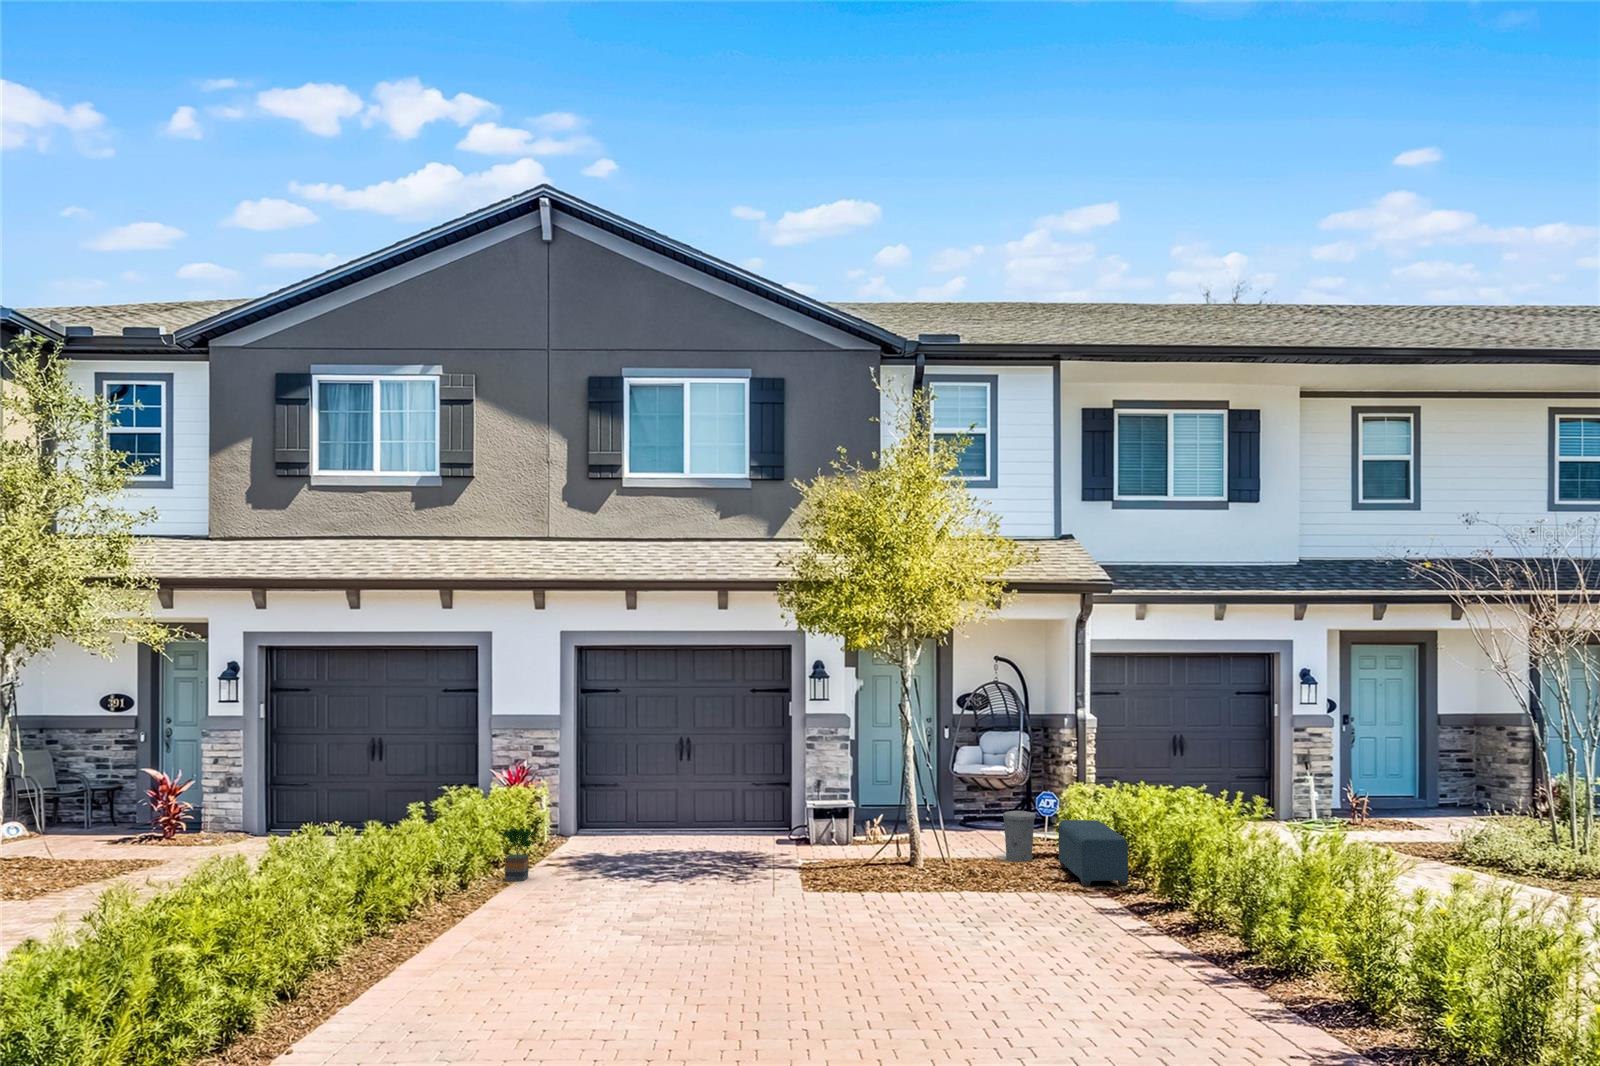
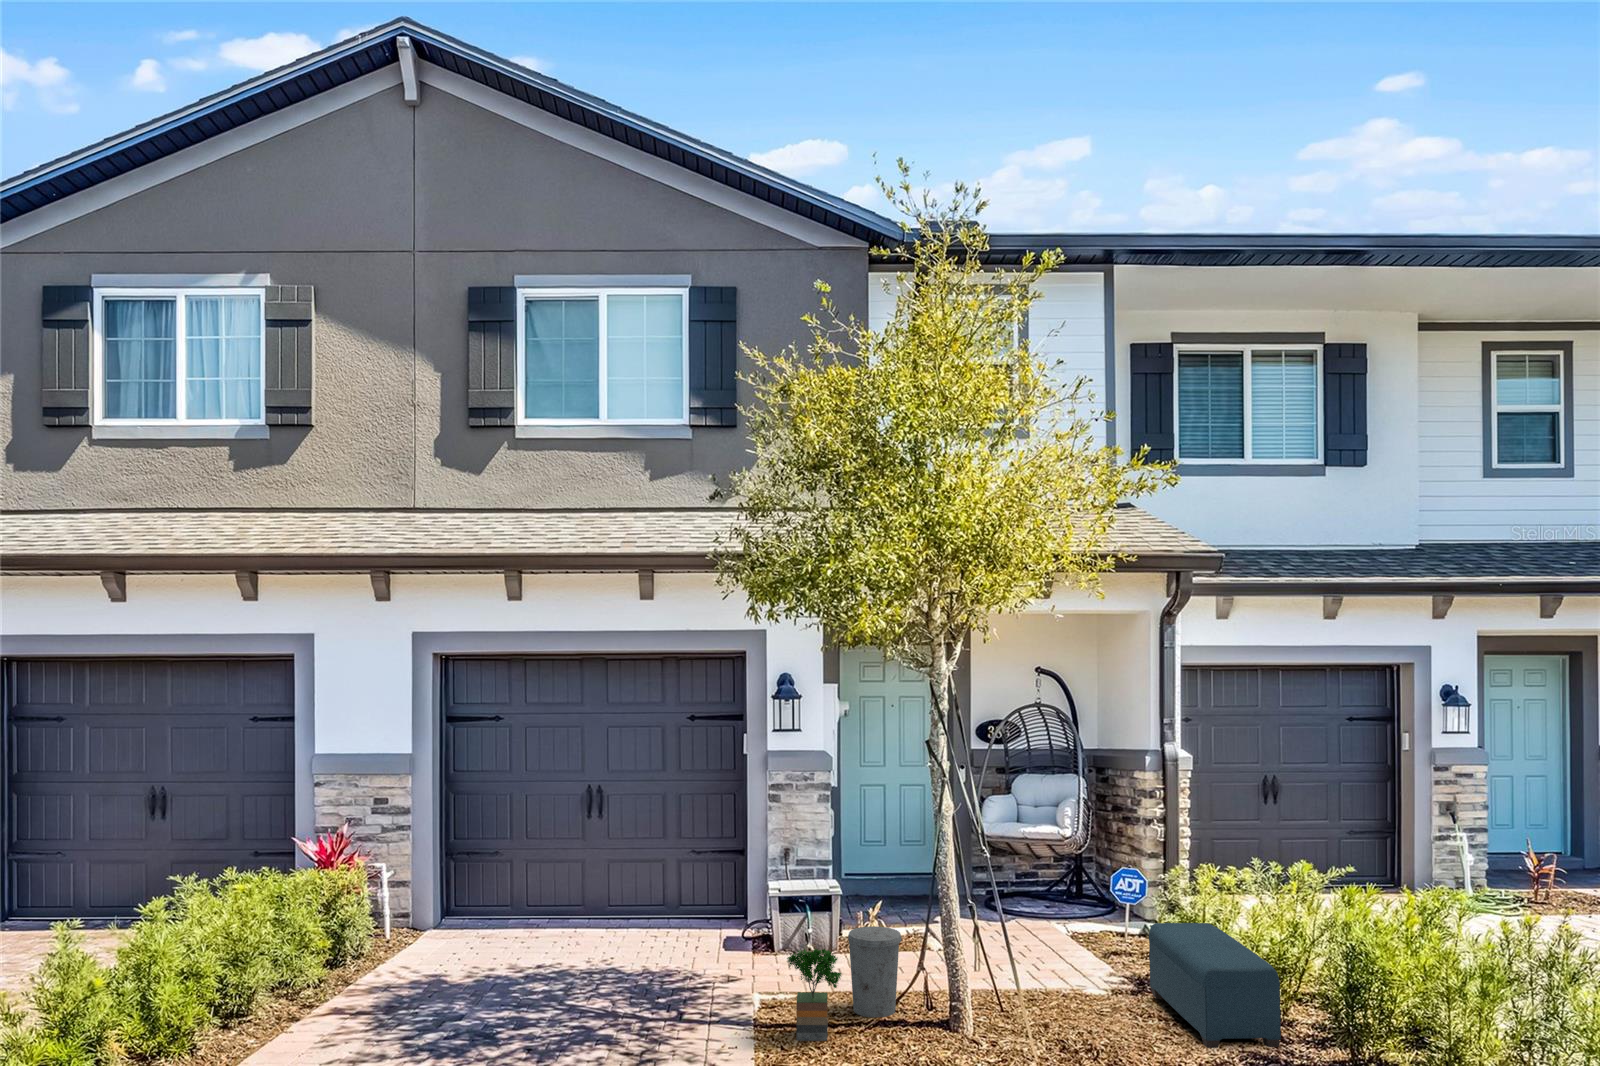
trash can: present [1003,811,1036,862] -> present [848,926,902,1017]
potted tree: present [503,828,535,881] -> present [787,949,841,1041]

